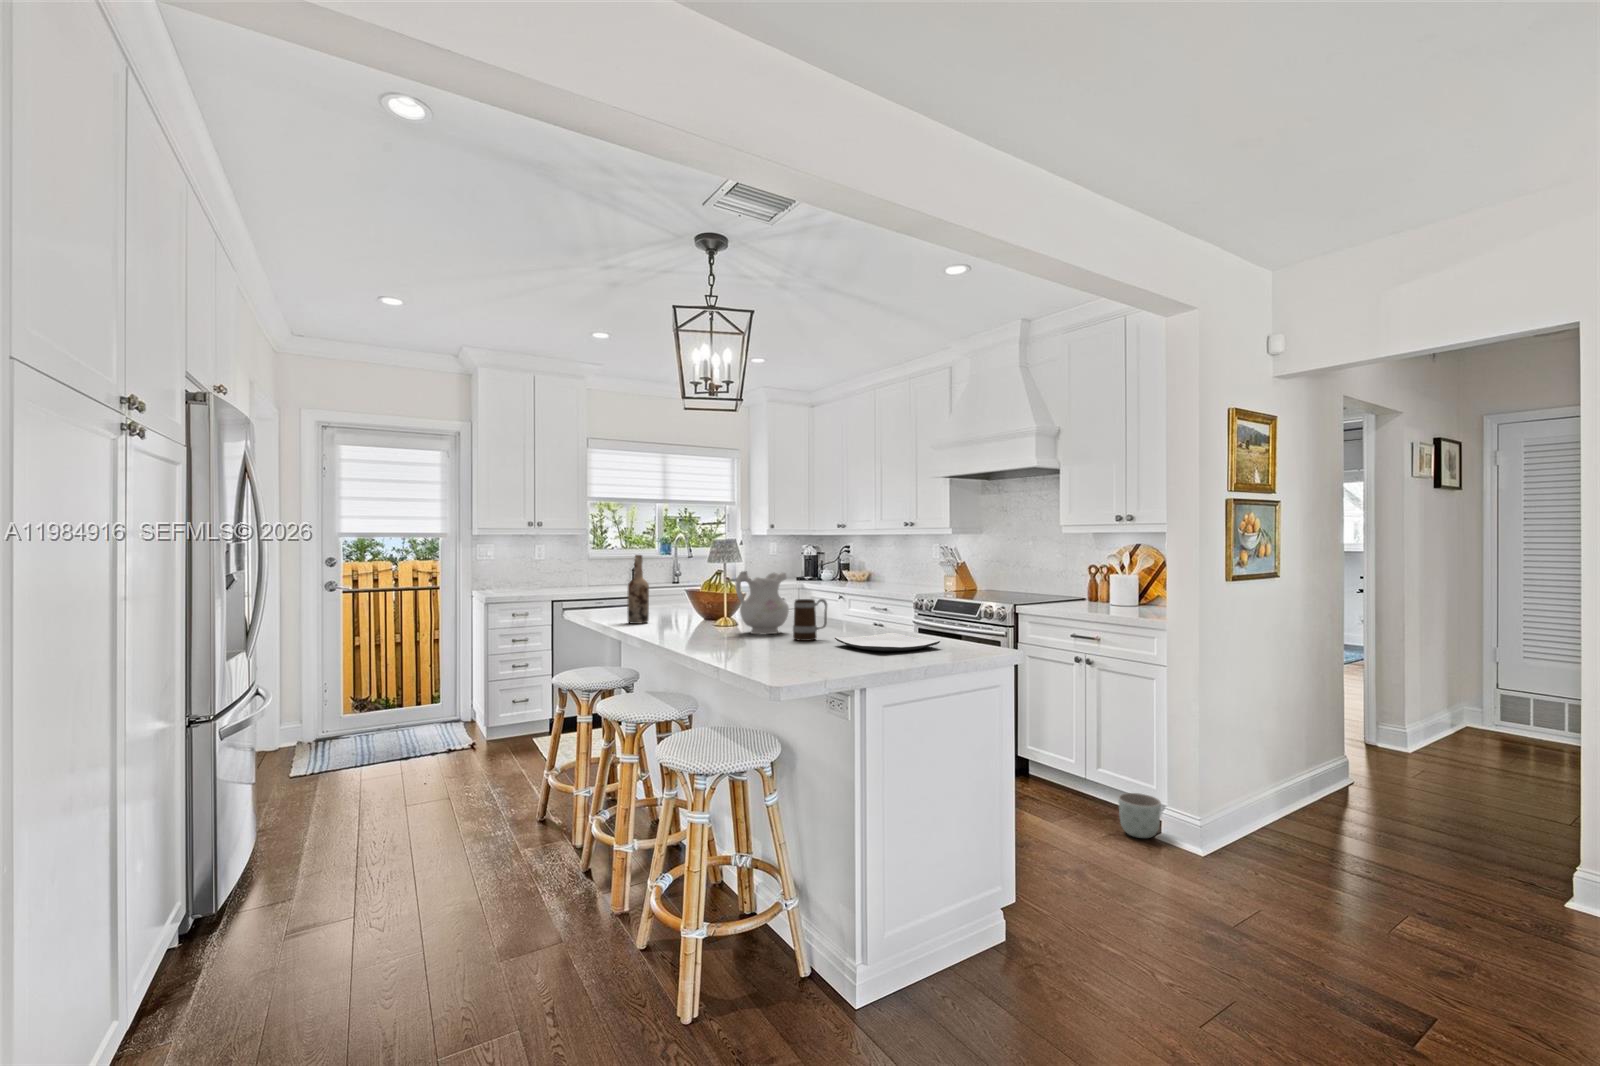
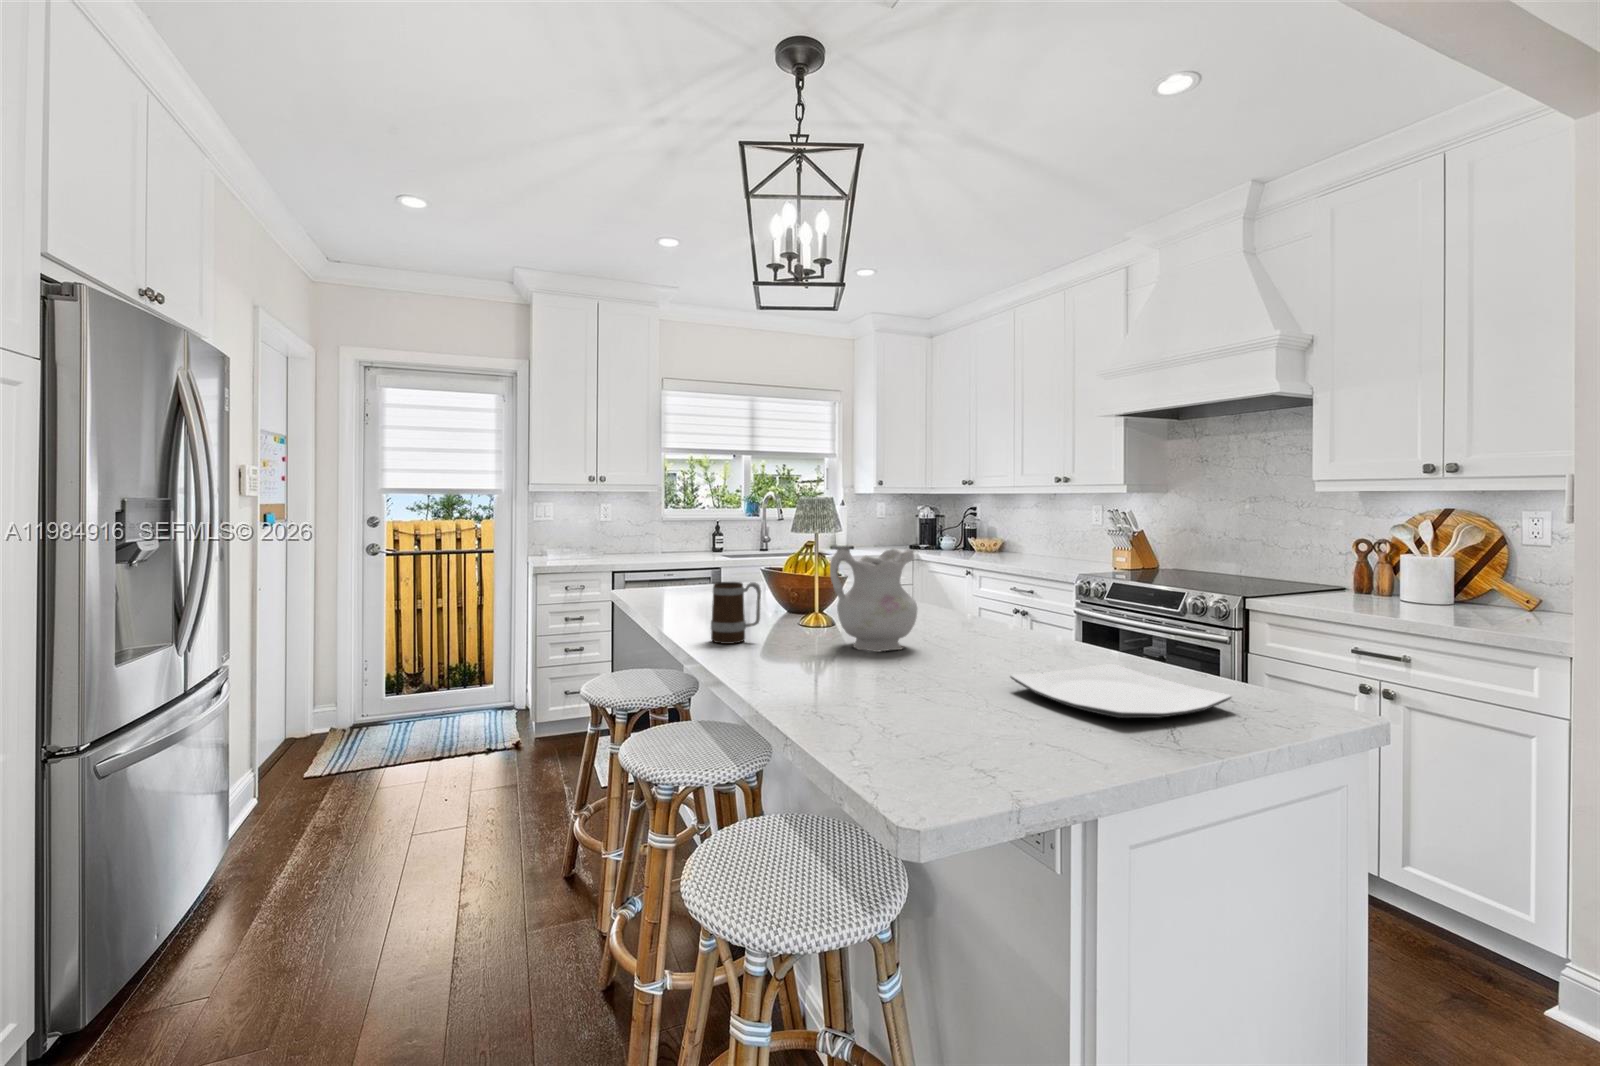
wine bottle: present [627,555,649,624] -> none [675,517,706,618]
mug: present [793,599,827,641] -> present [711,582,761,644]
planter: present [1118,793,1161,838] -> none [1467,923,1560,1012]

